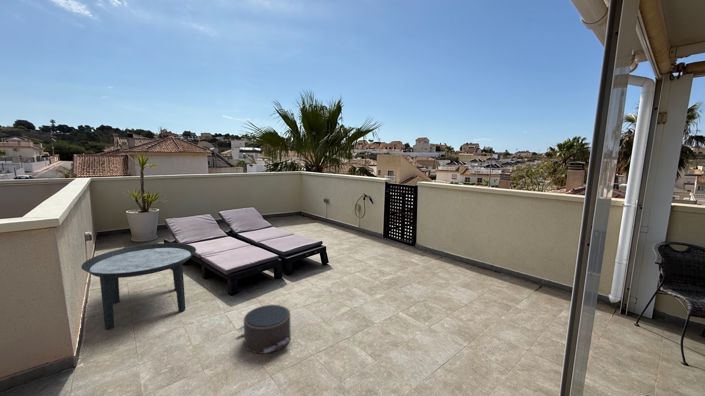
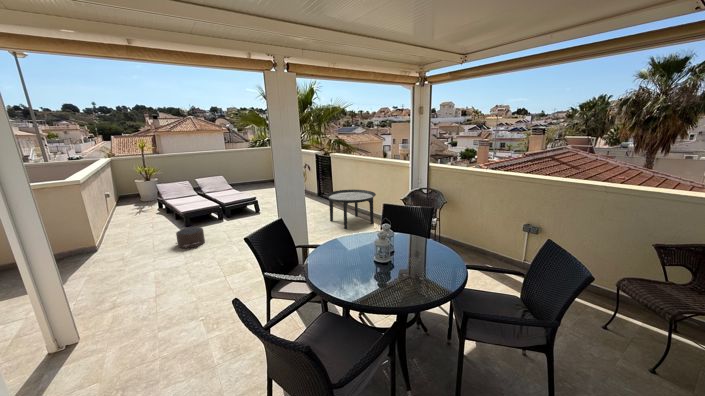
round table: present [81,243,196,329] -> present [326,190,376,229]

